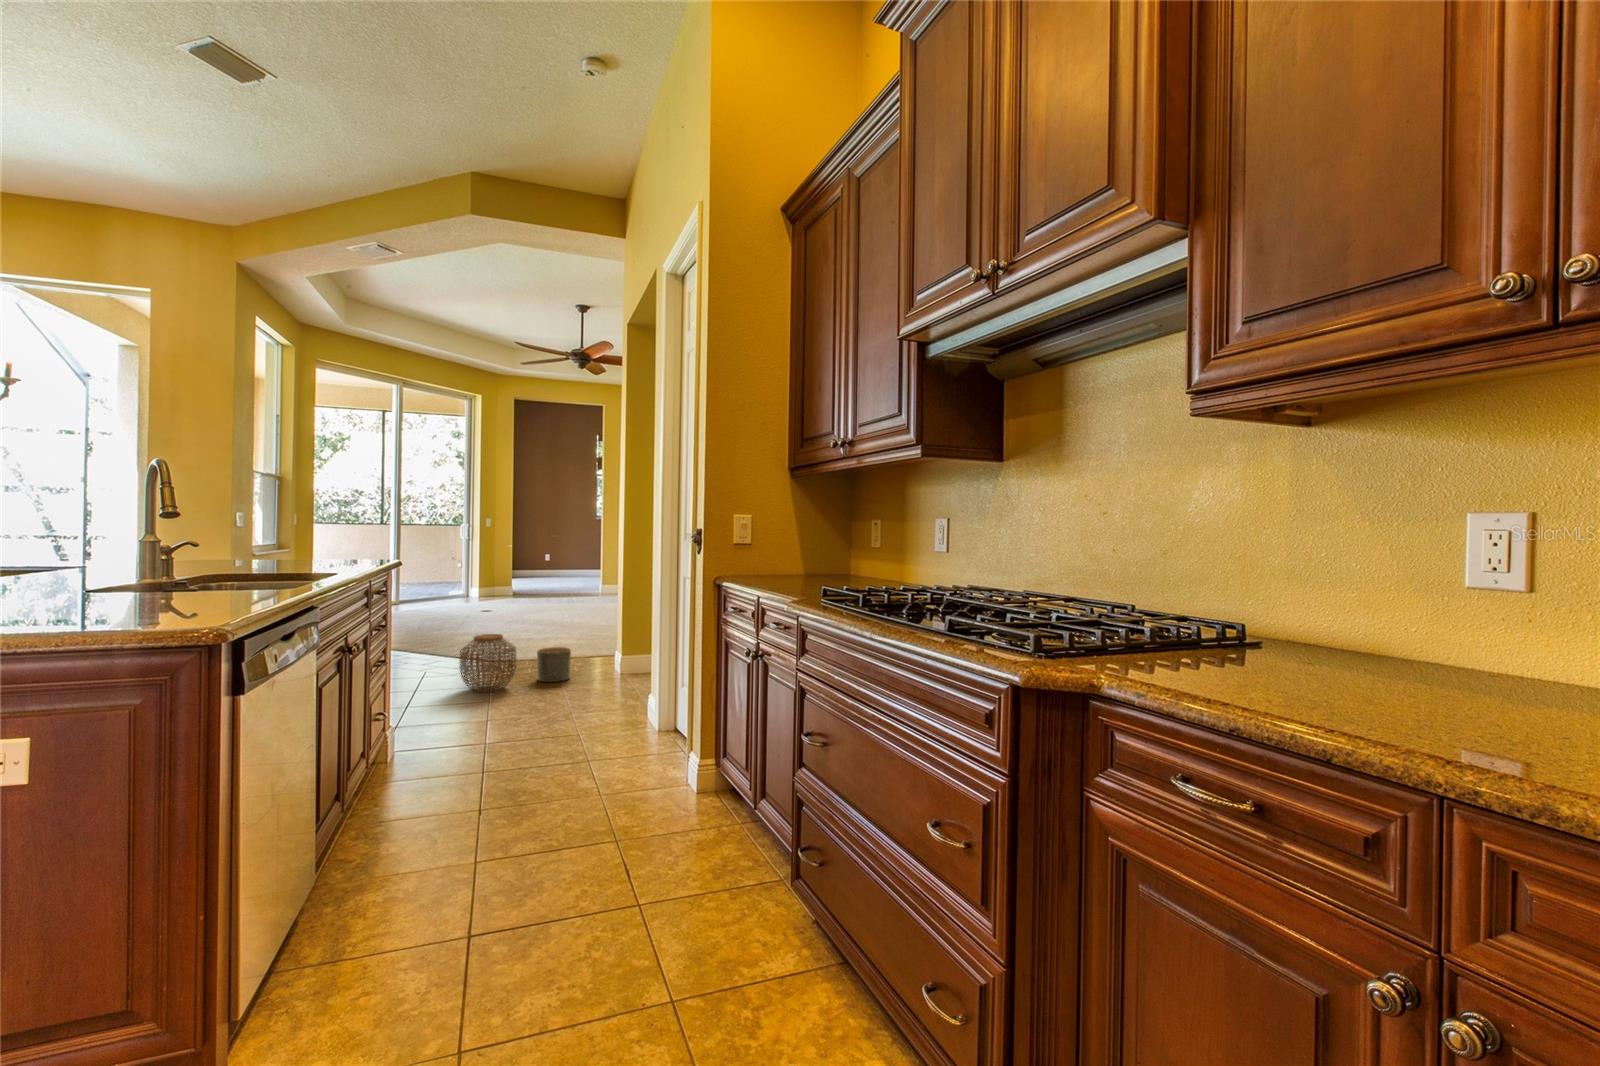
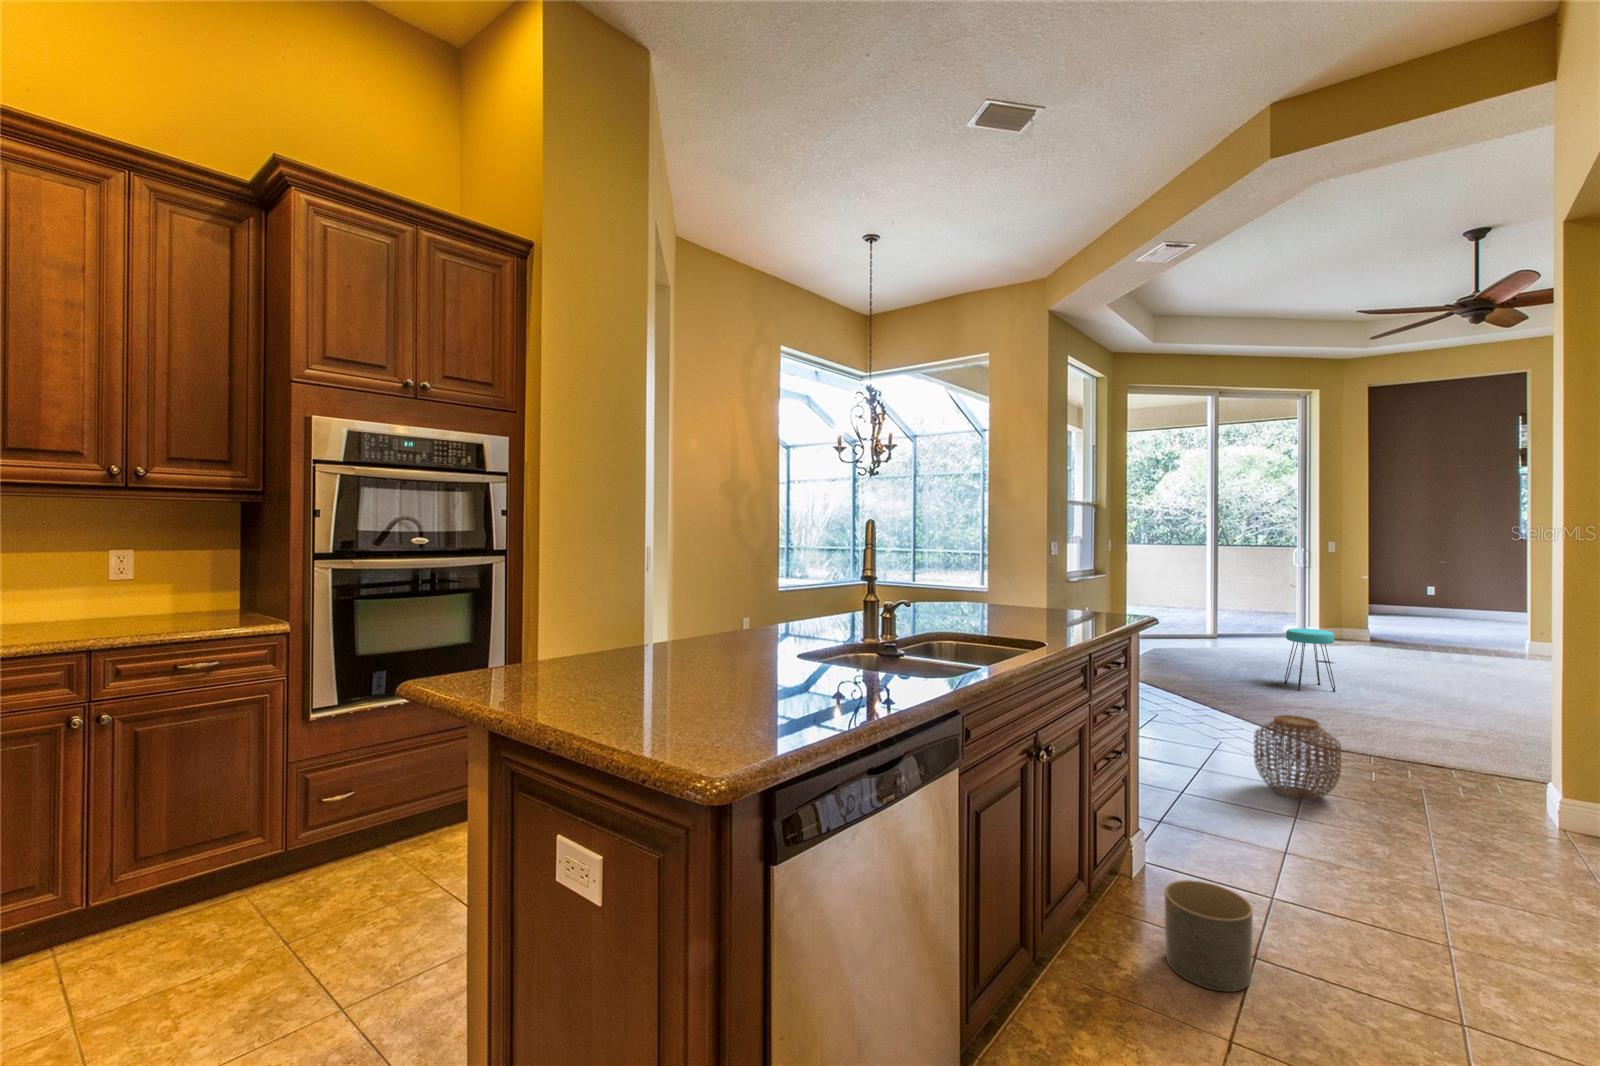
stool: none [462,583,499,632] -> present [1284,628,1335,692]
planter: present [537,647,571,682] -> present [1164,880,1253,992]

